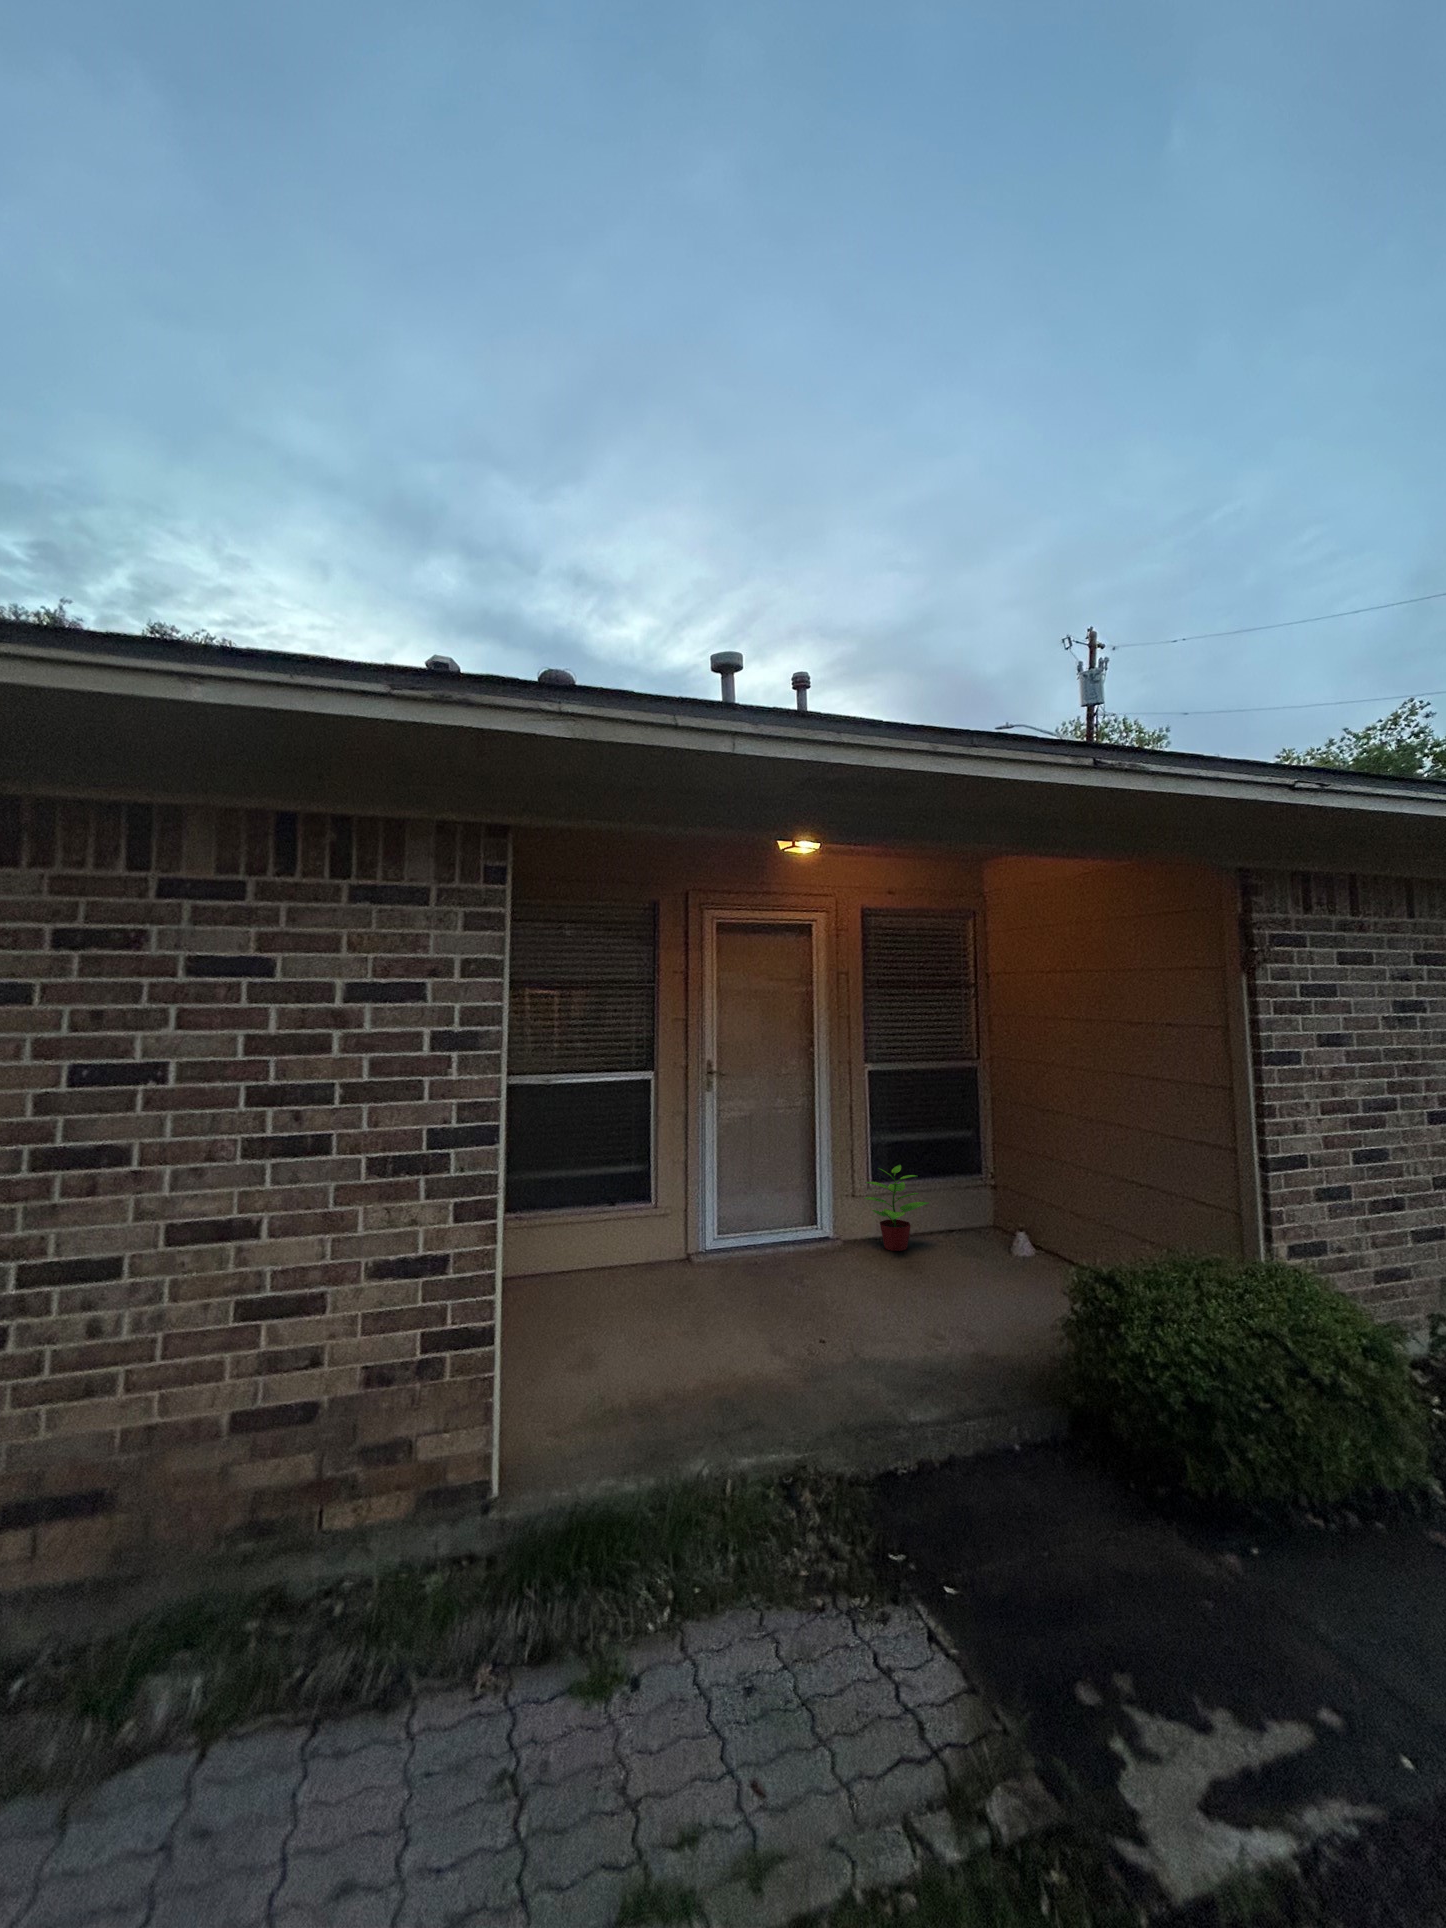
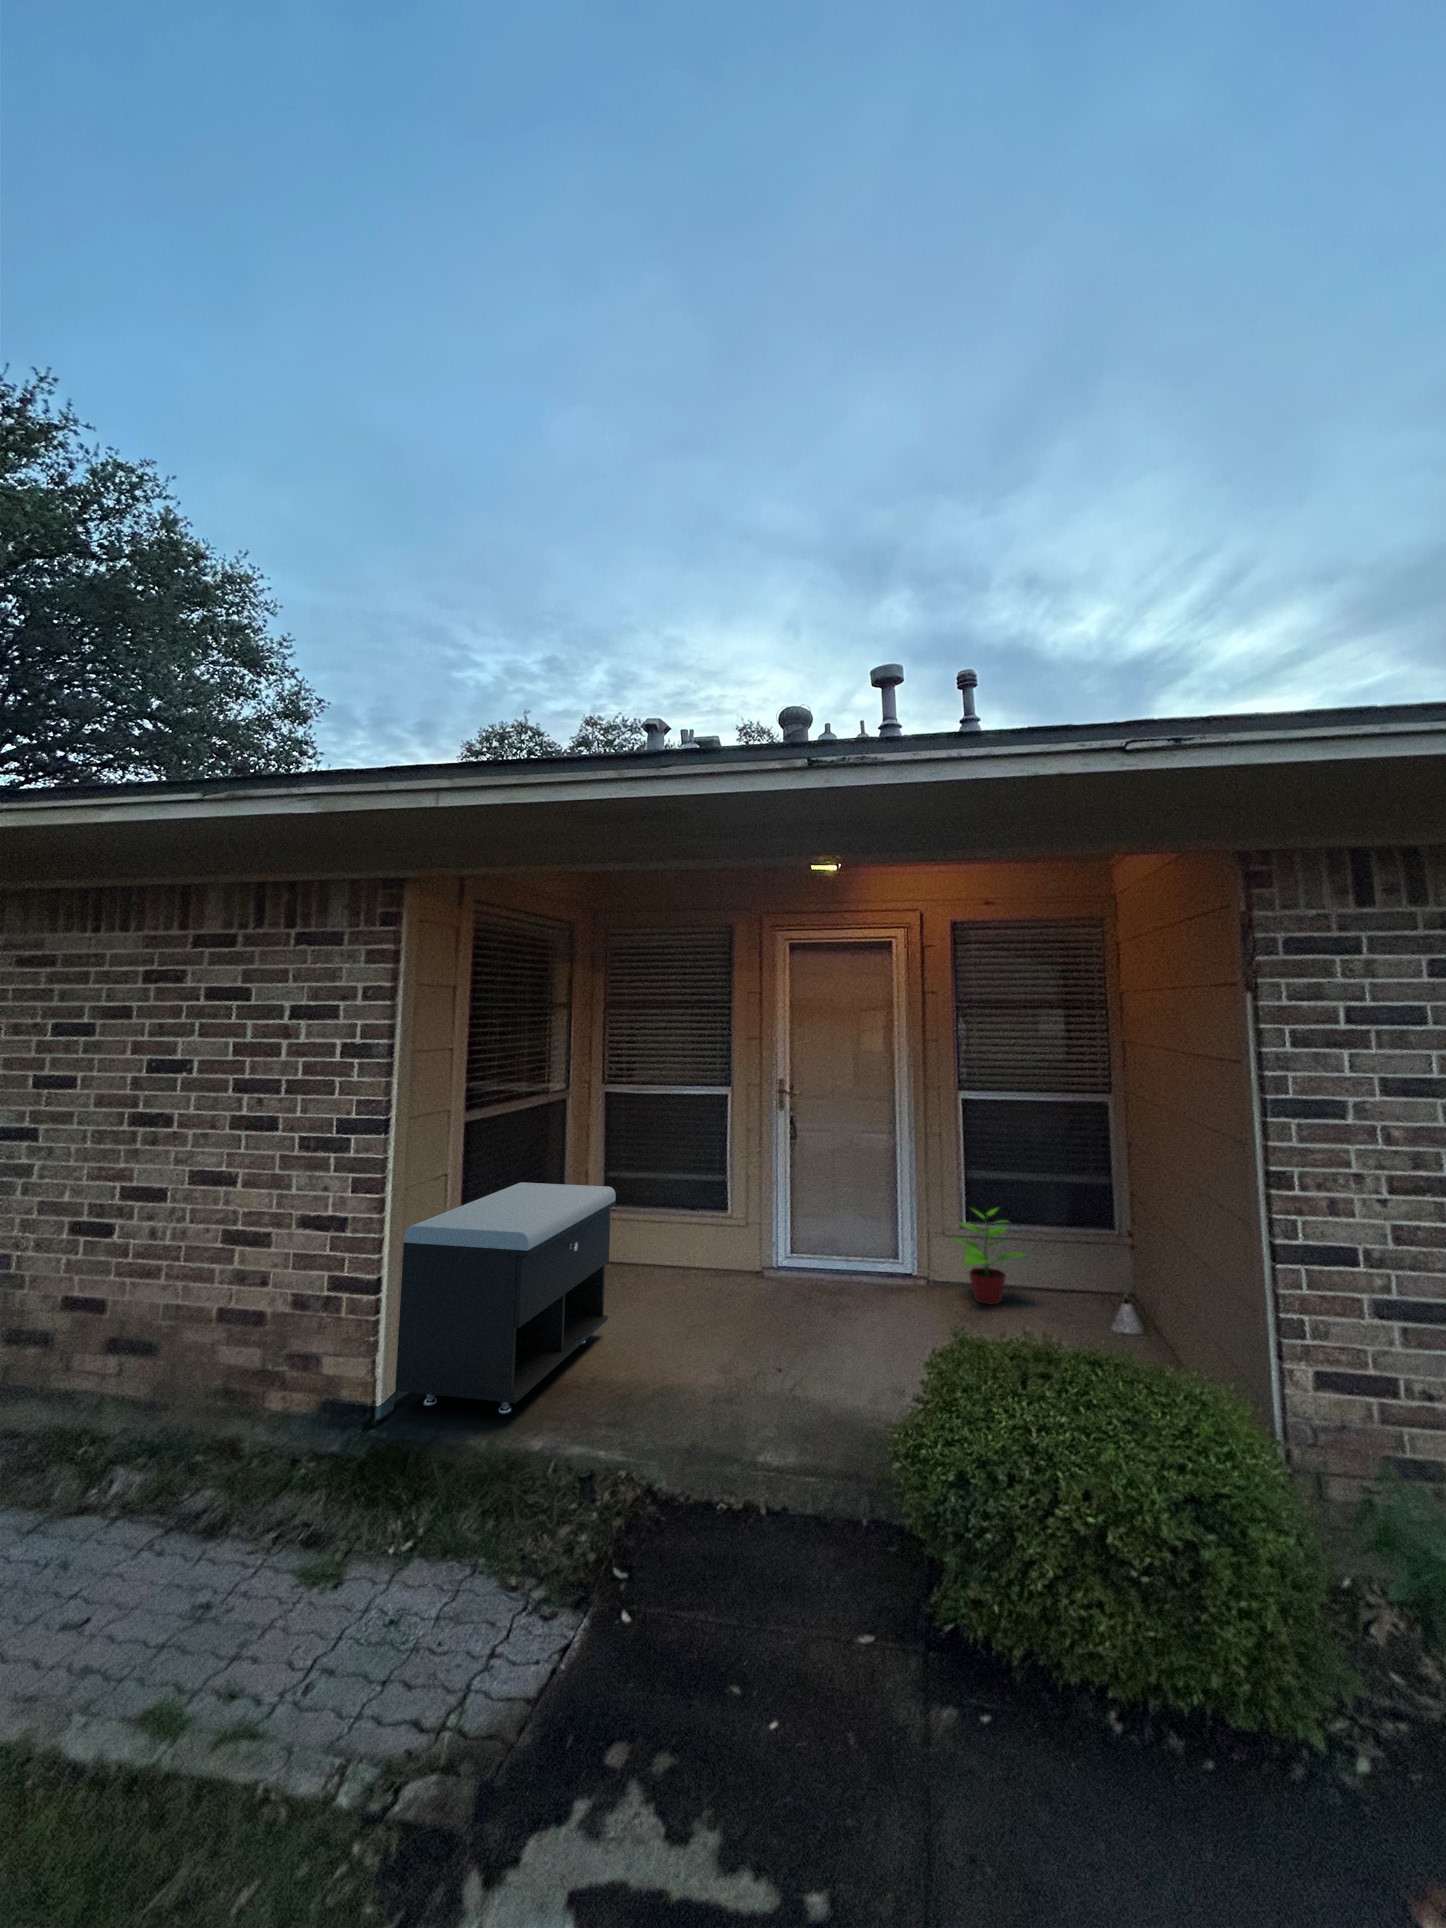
storage bench: none [499,1184,671,1464] -> present [395,1182,616,1414]

